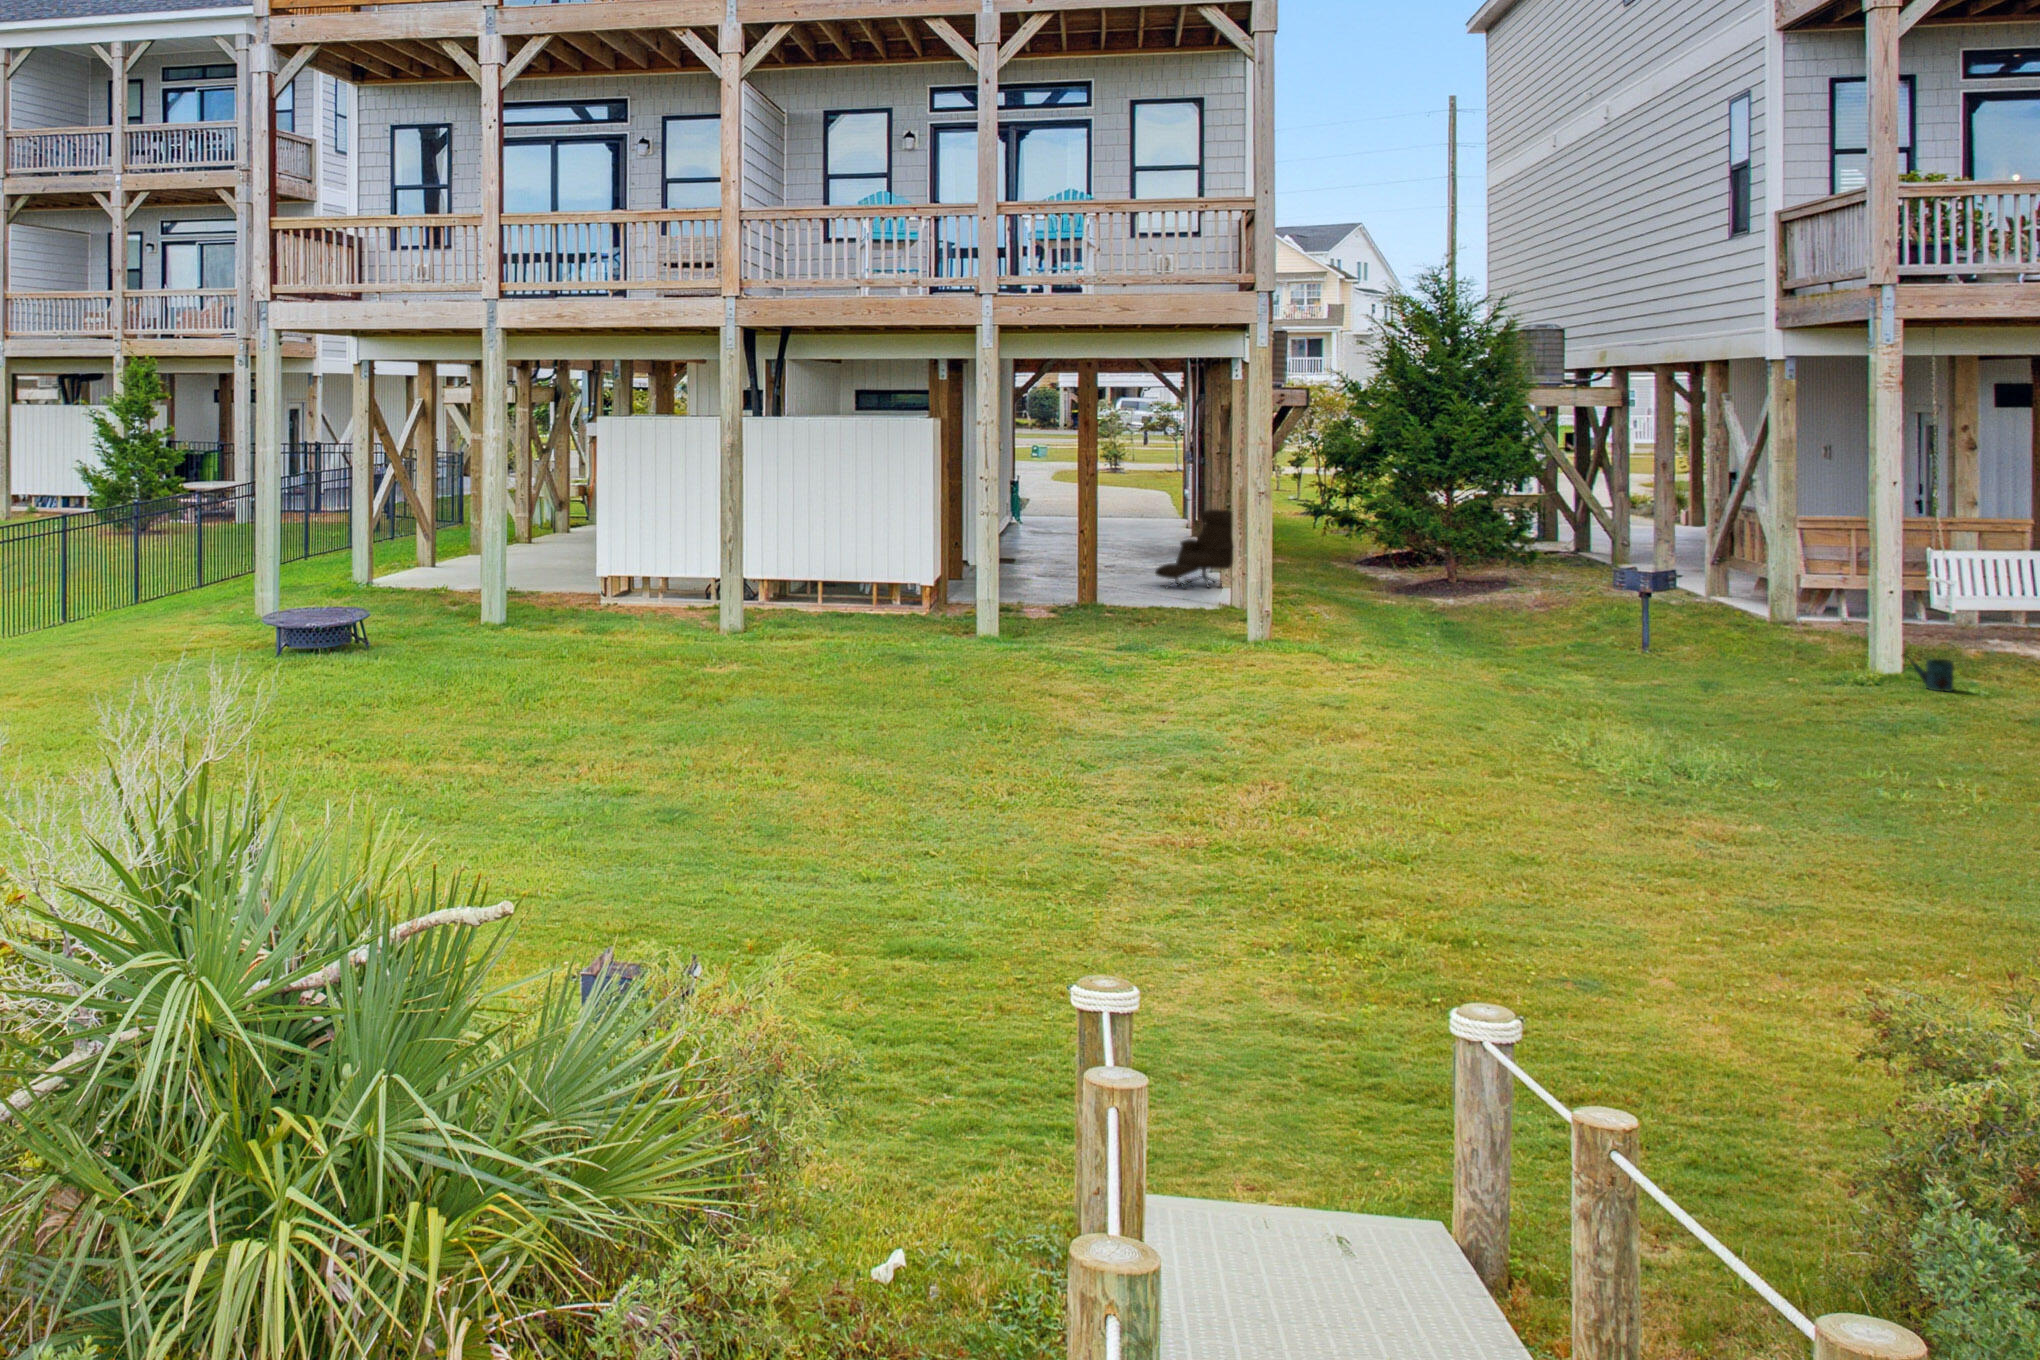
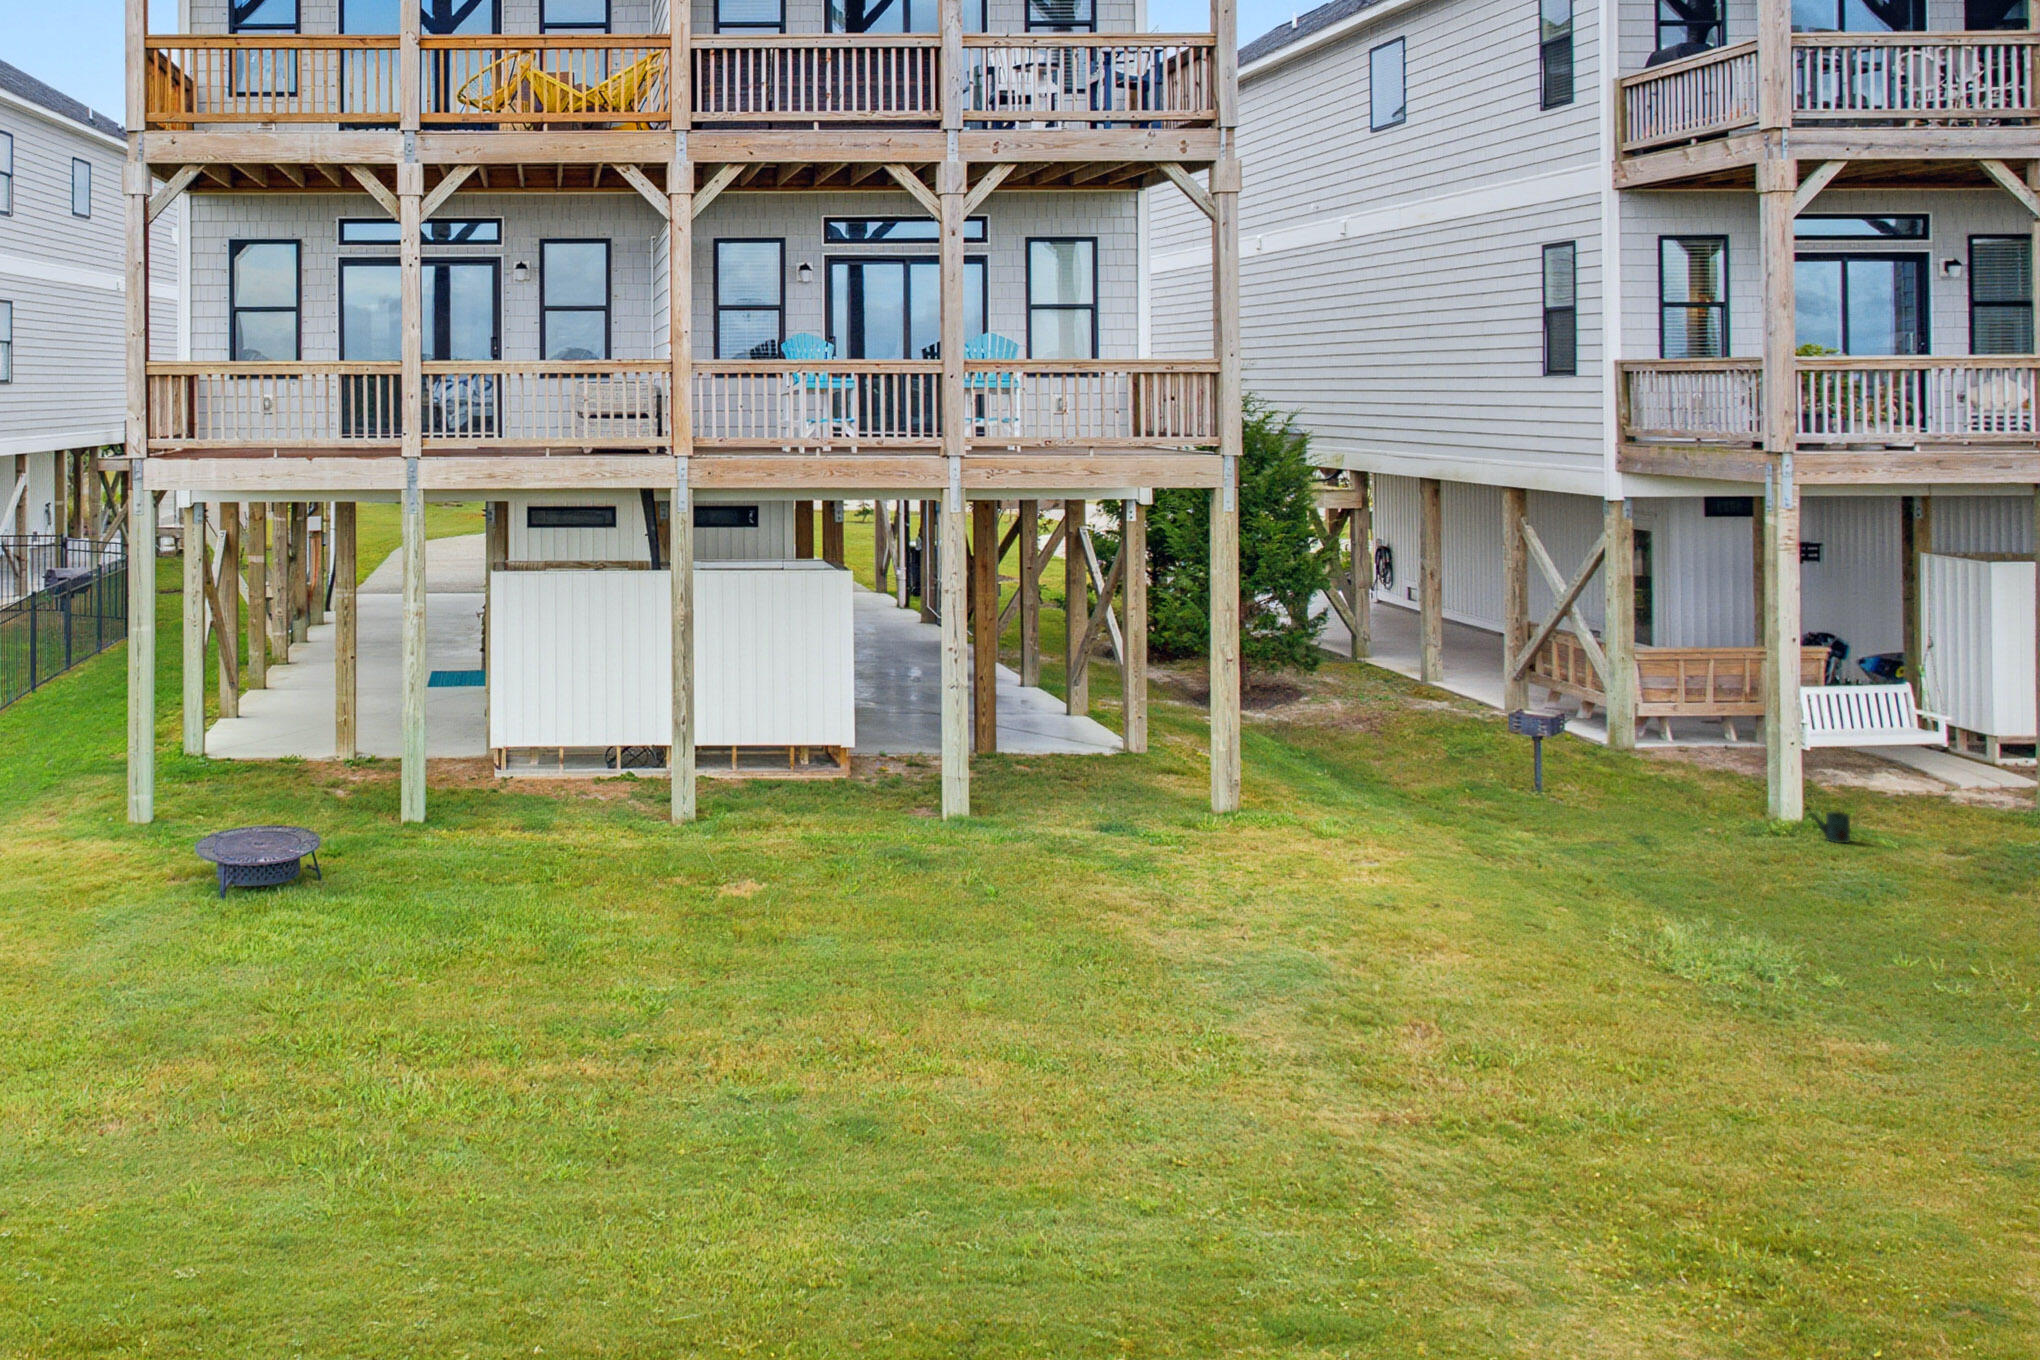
lounge chair: present [1155,509,1234,587] -> none [1054,649,1136,738]

